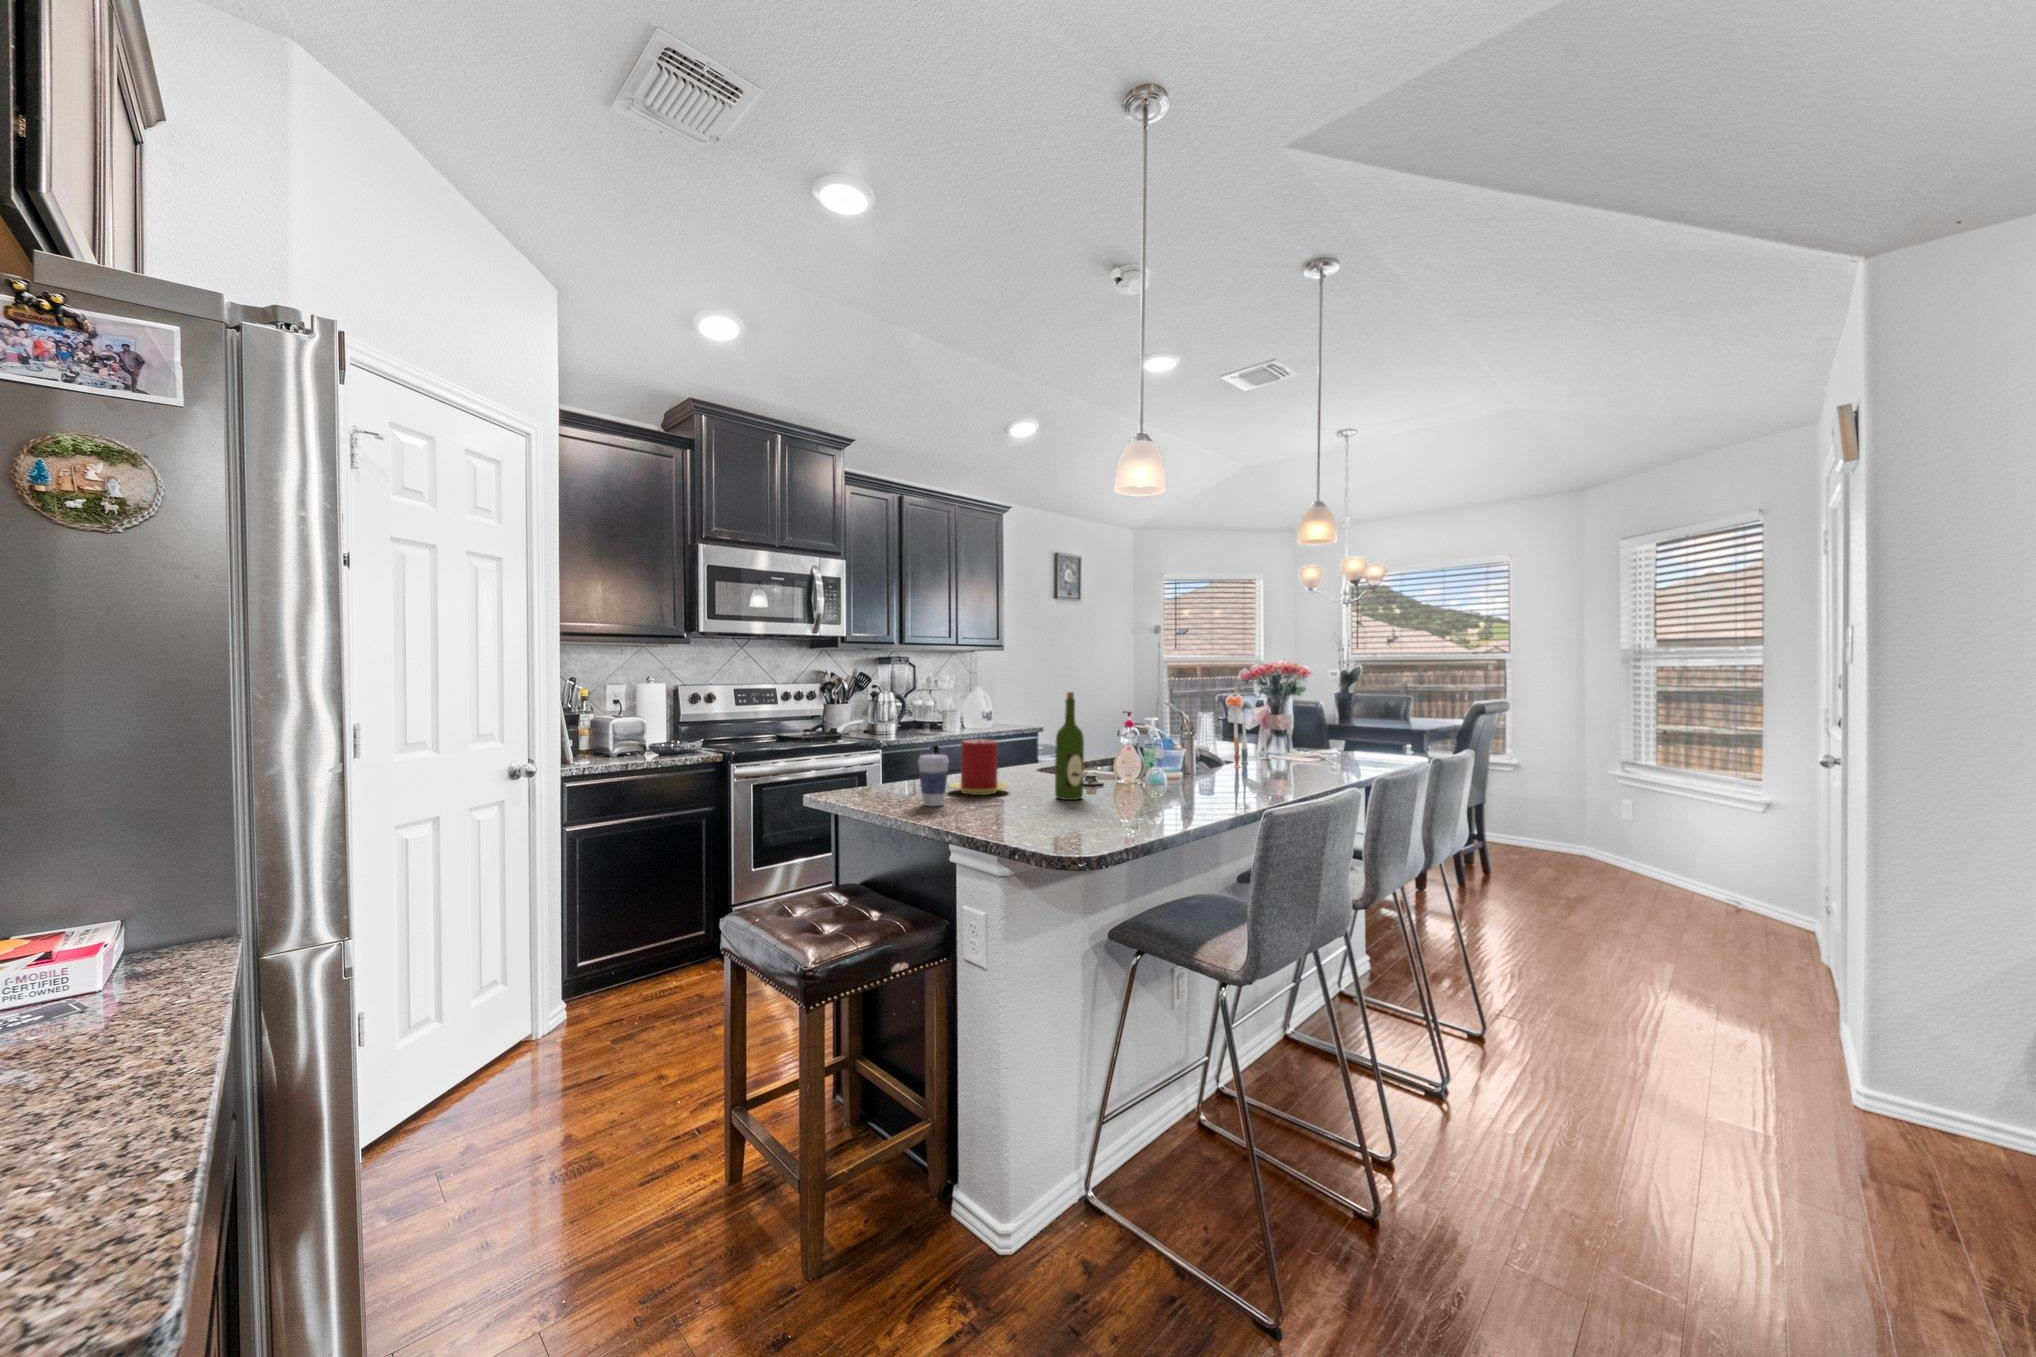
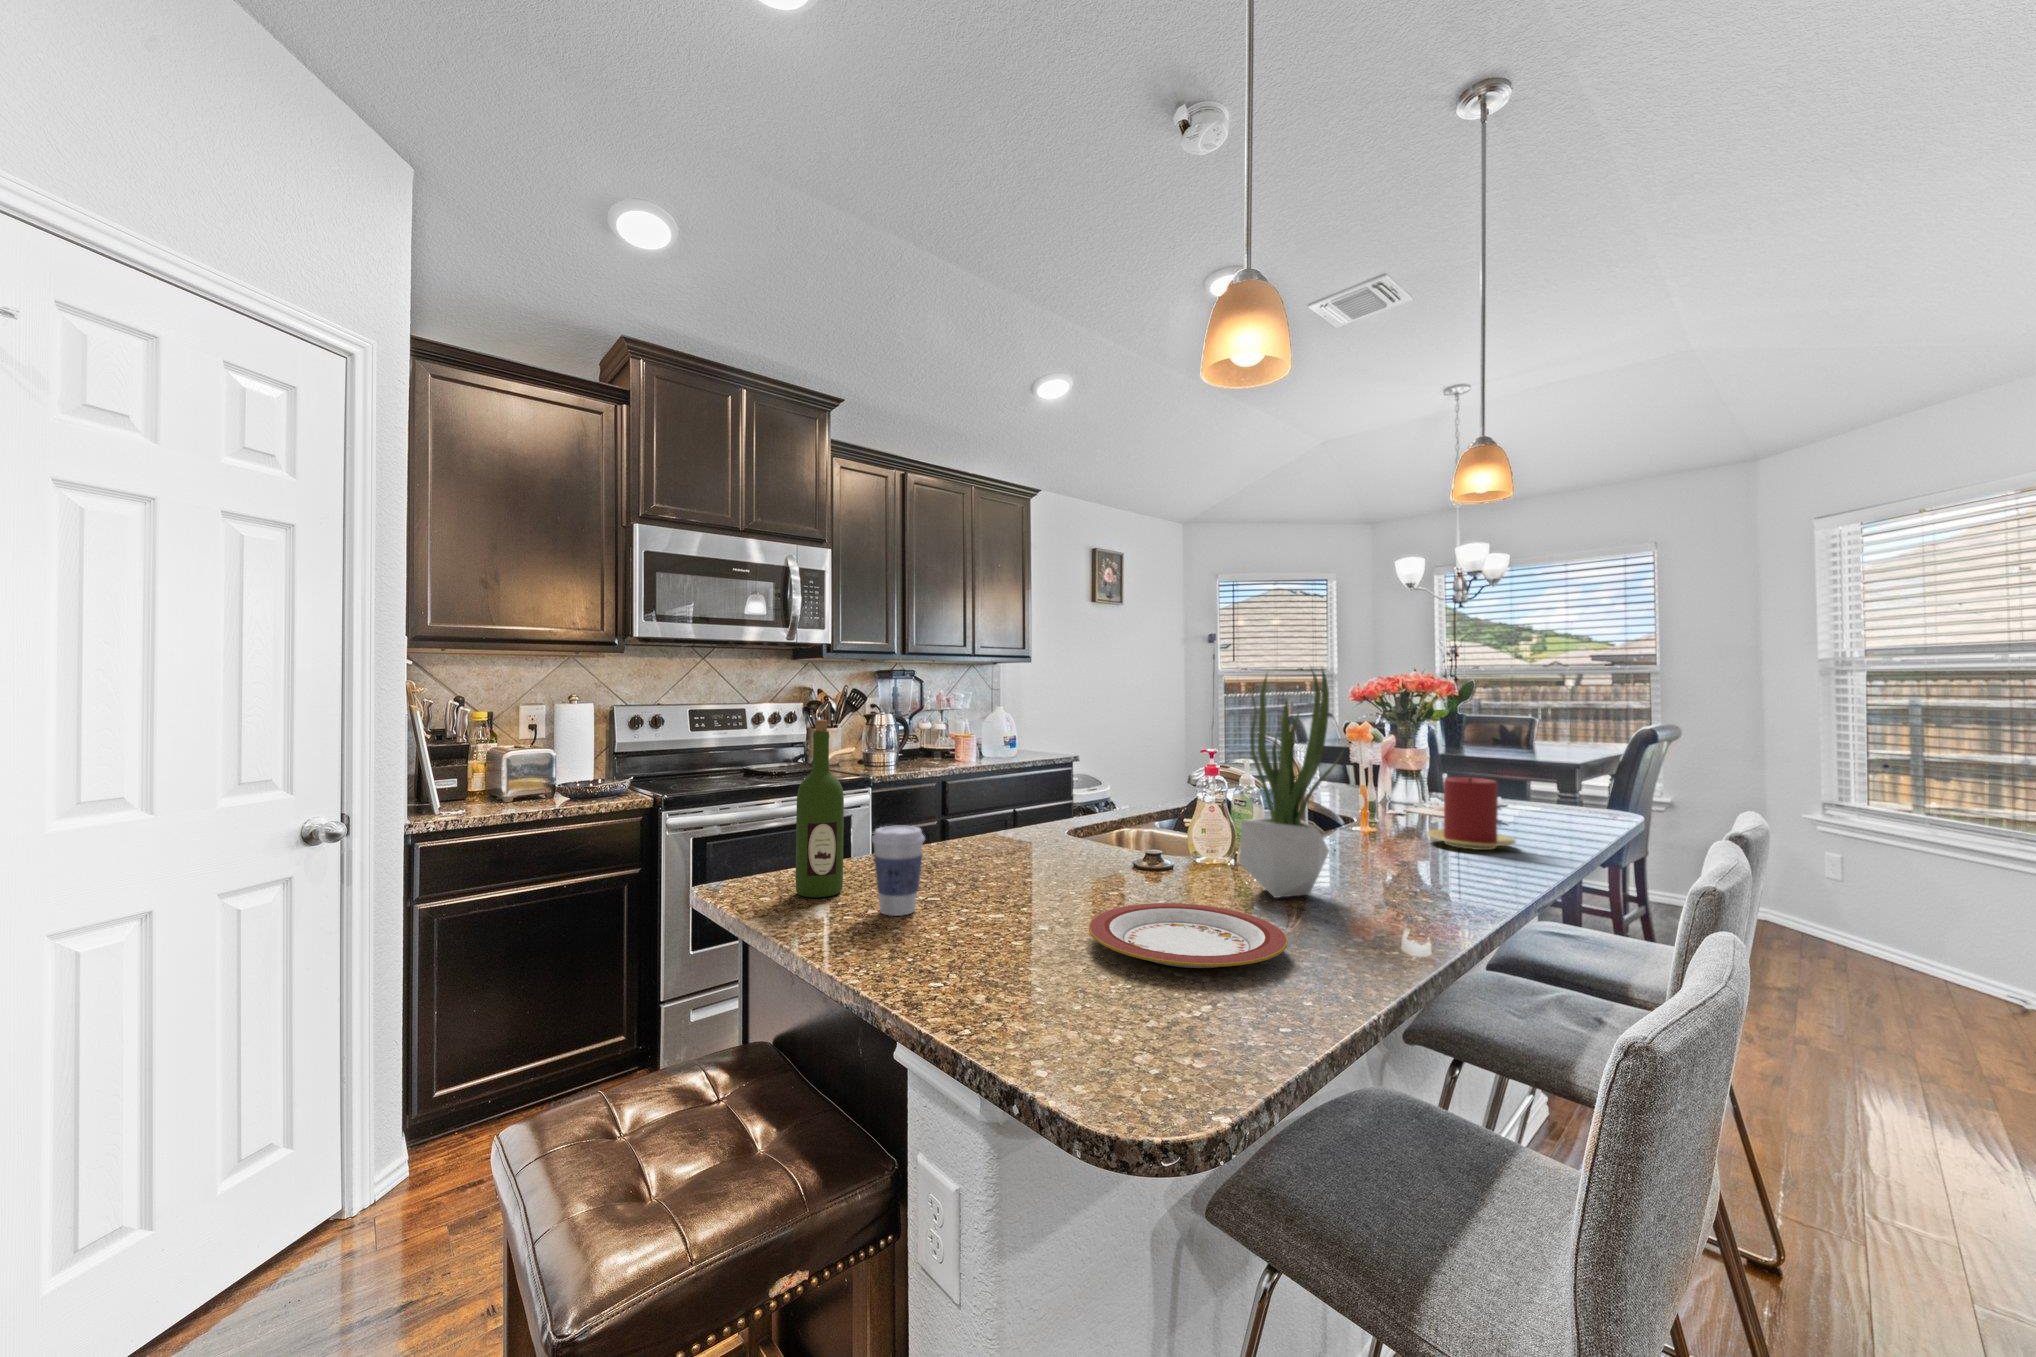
potted plant: none [1139,657,1203,798] -> present [1239,670,1341,898]
wine bottle: present [1055,692,1084,800] -> present [796,720,844,898]
candle: present [949,739,1009,795] -> present [1427,777,1515,850]
plate: none [1047,797,1156,823] -> present [1089,903,1288,968]

